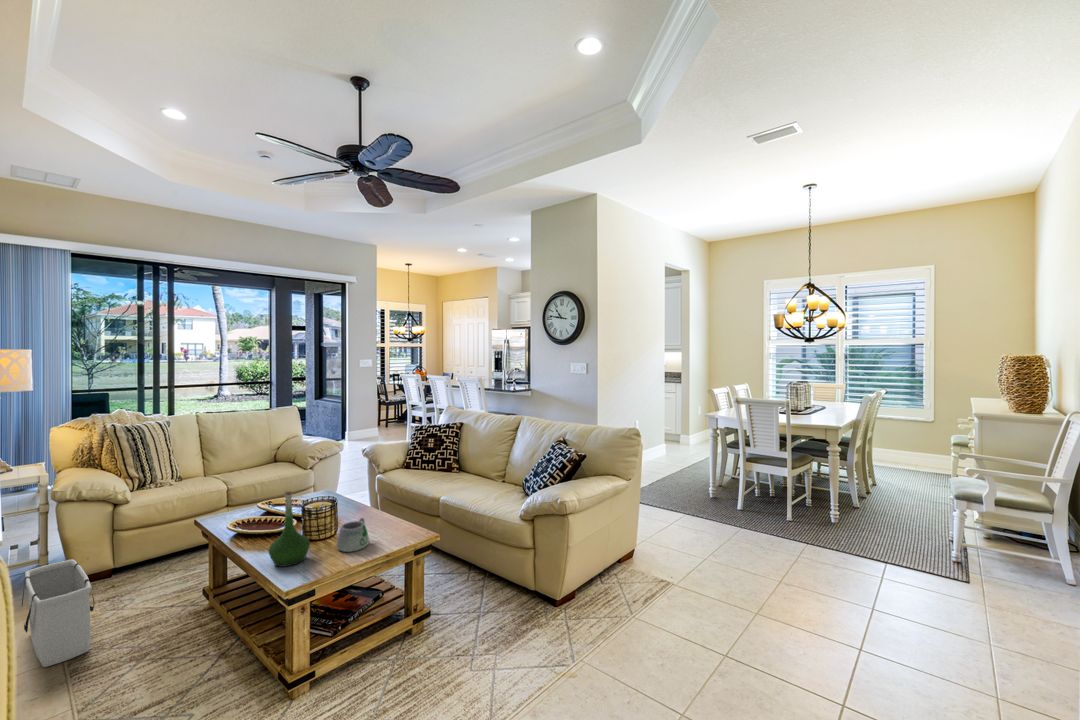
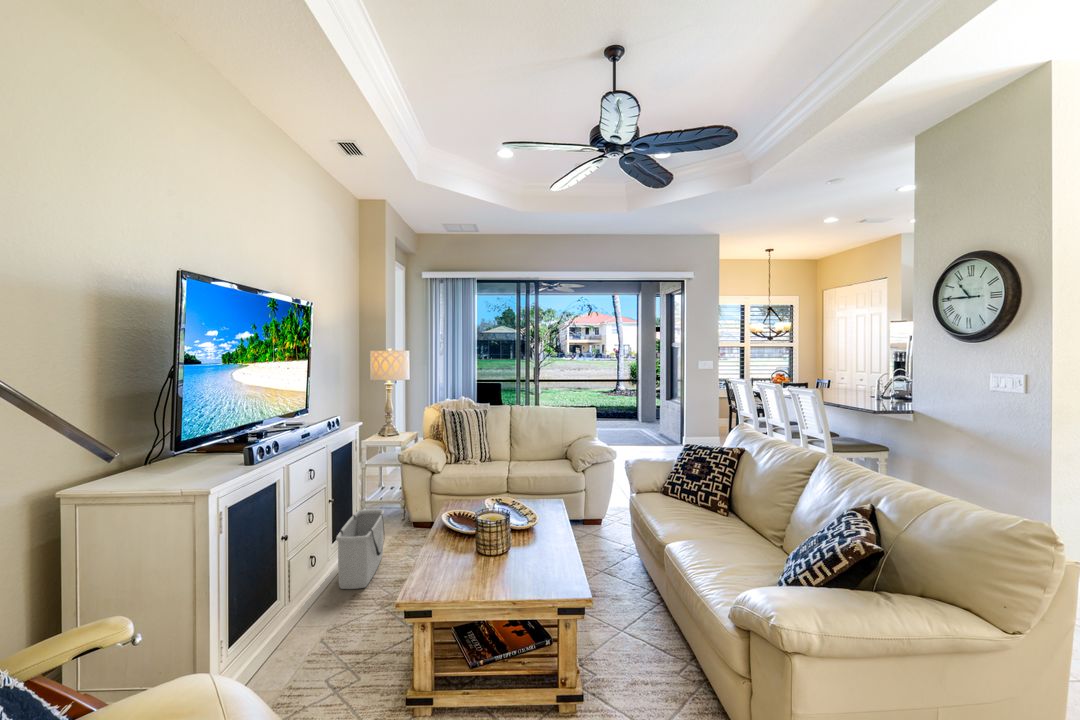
vase: present [268,491,310,567] -> none [430,495,469,576]
mug: present [337,518,369,552] -> none [494,545,539,583]

